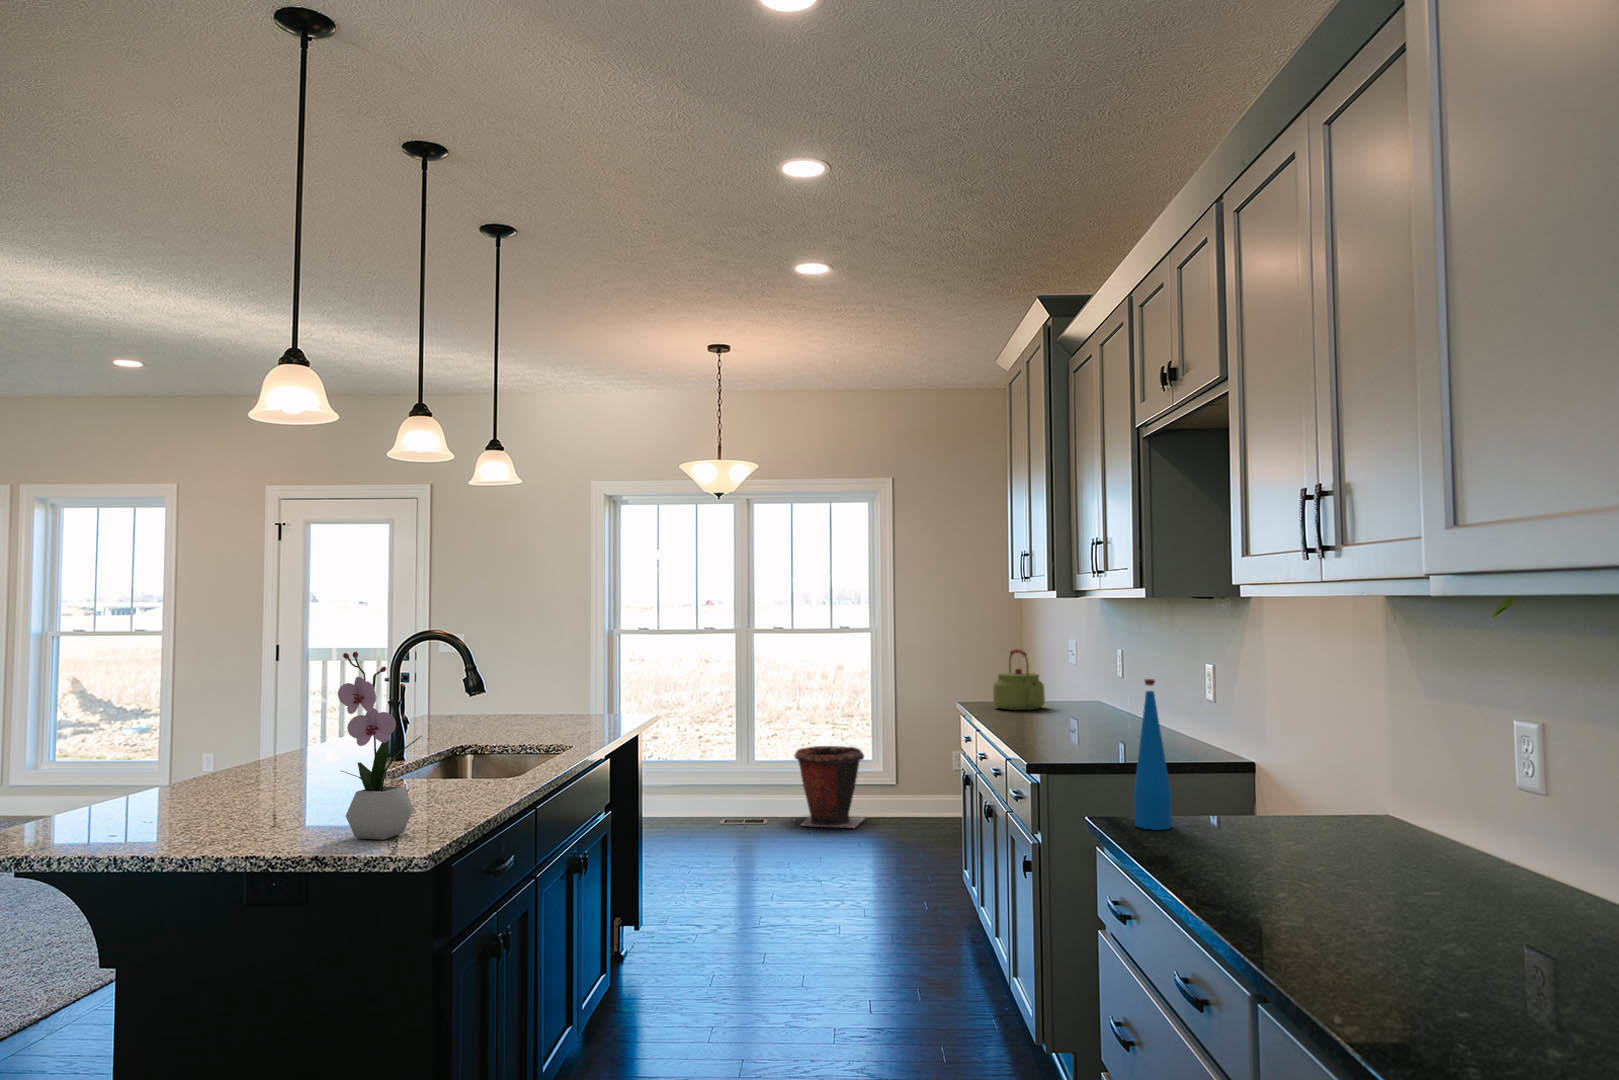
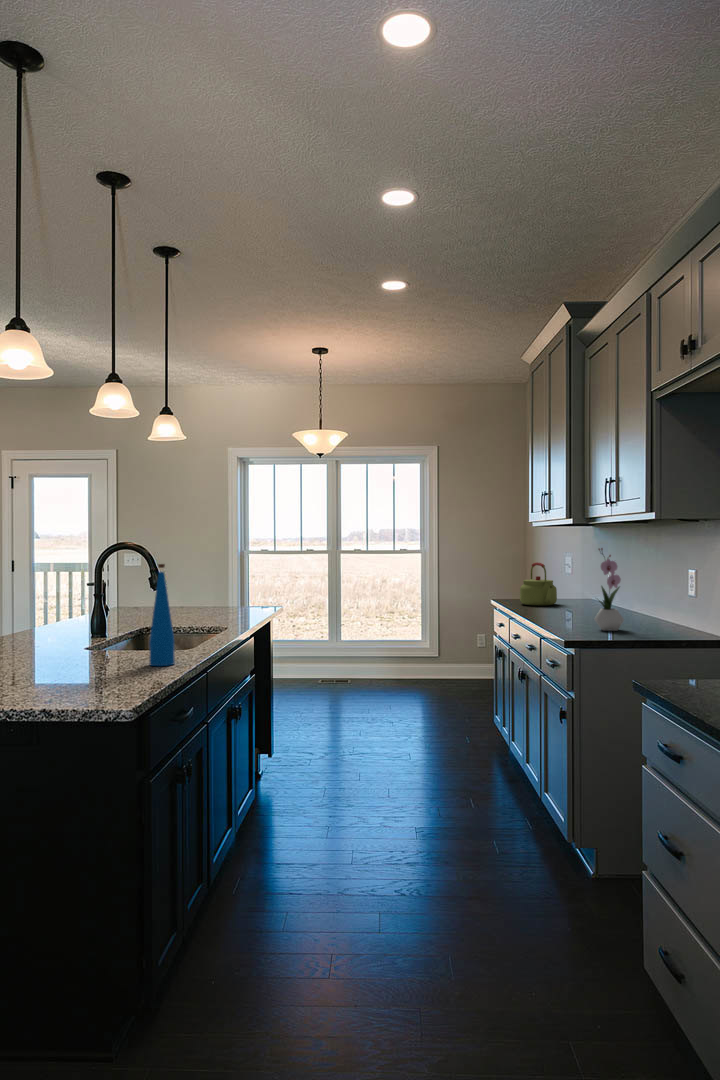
flower arrangement: present [338,652,422,840] -> present [594,548,624,631]
bottle: present [1134,679,1172,830] -> present [149,564,175,666]
waste bin: present [795,746,865,828] -> none [371,631,421,688]

